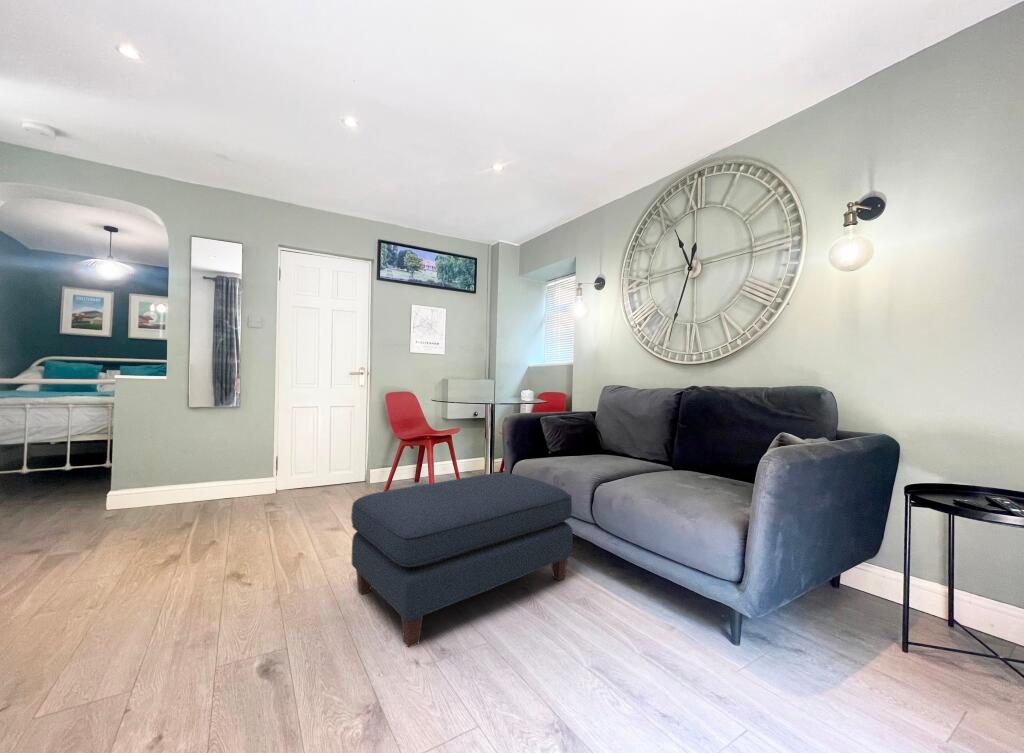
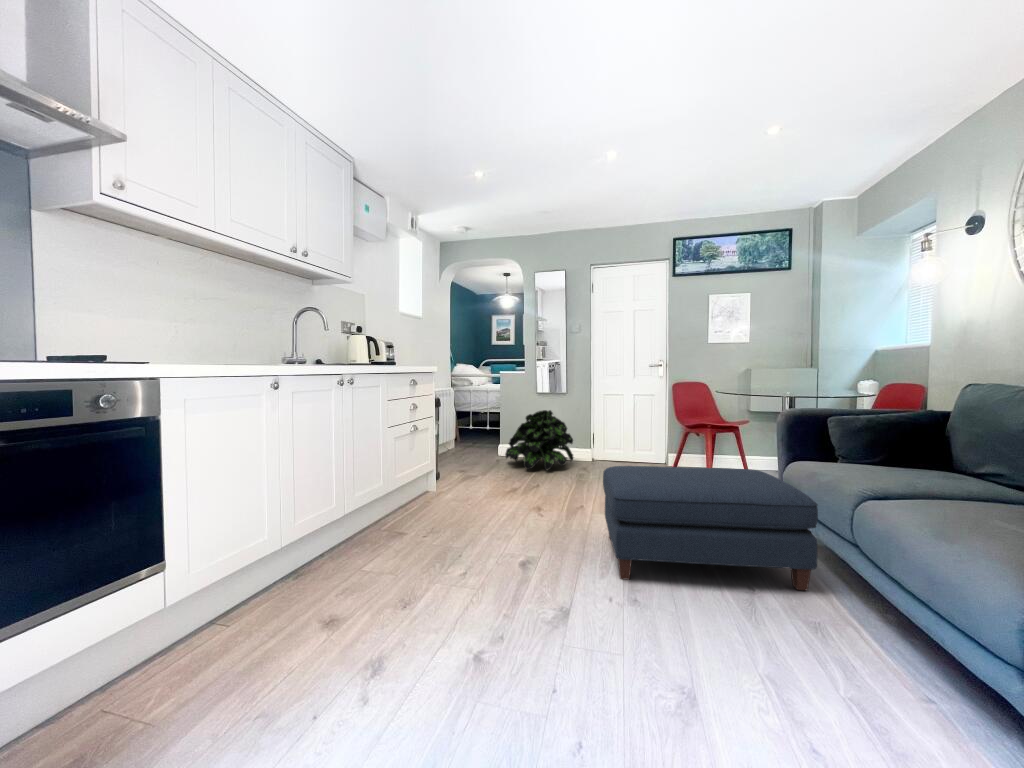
potted plant: none [121,430,255,526] -> present [505,410,573,470]

